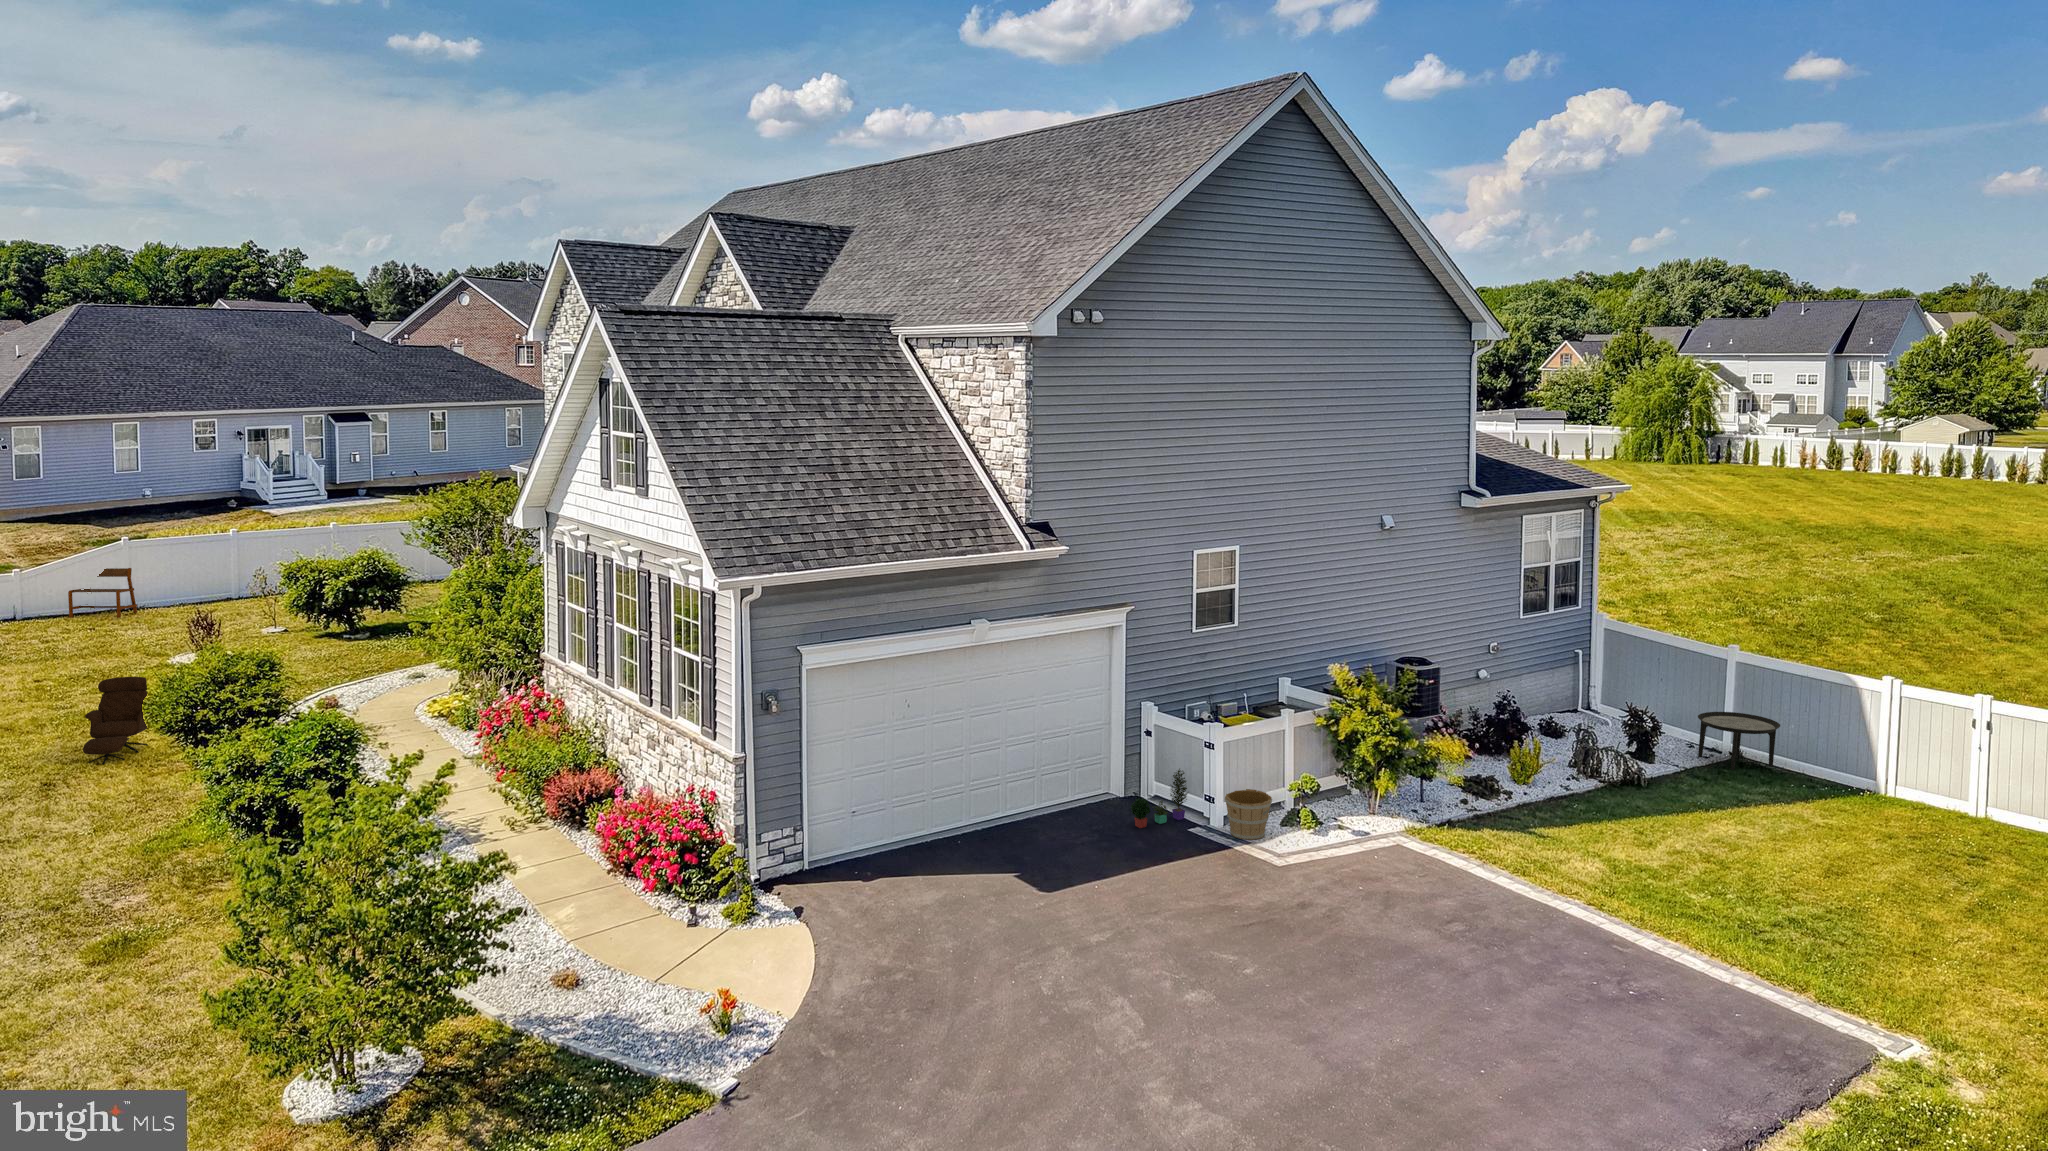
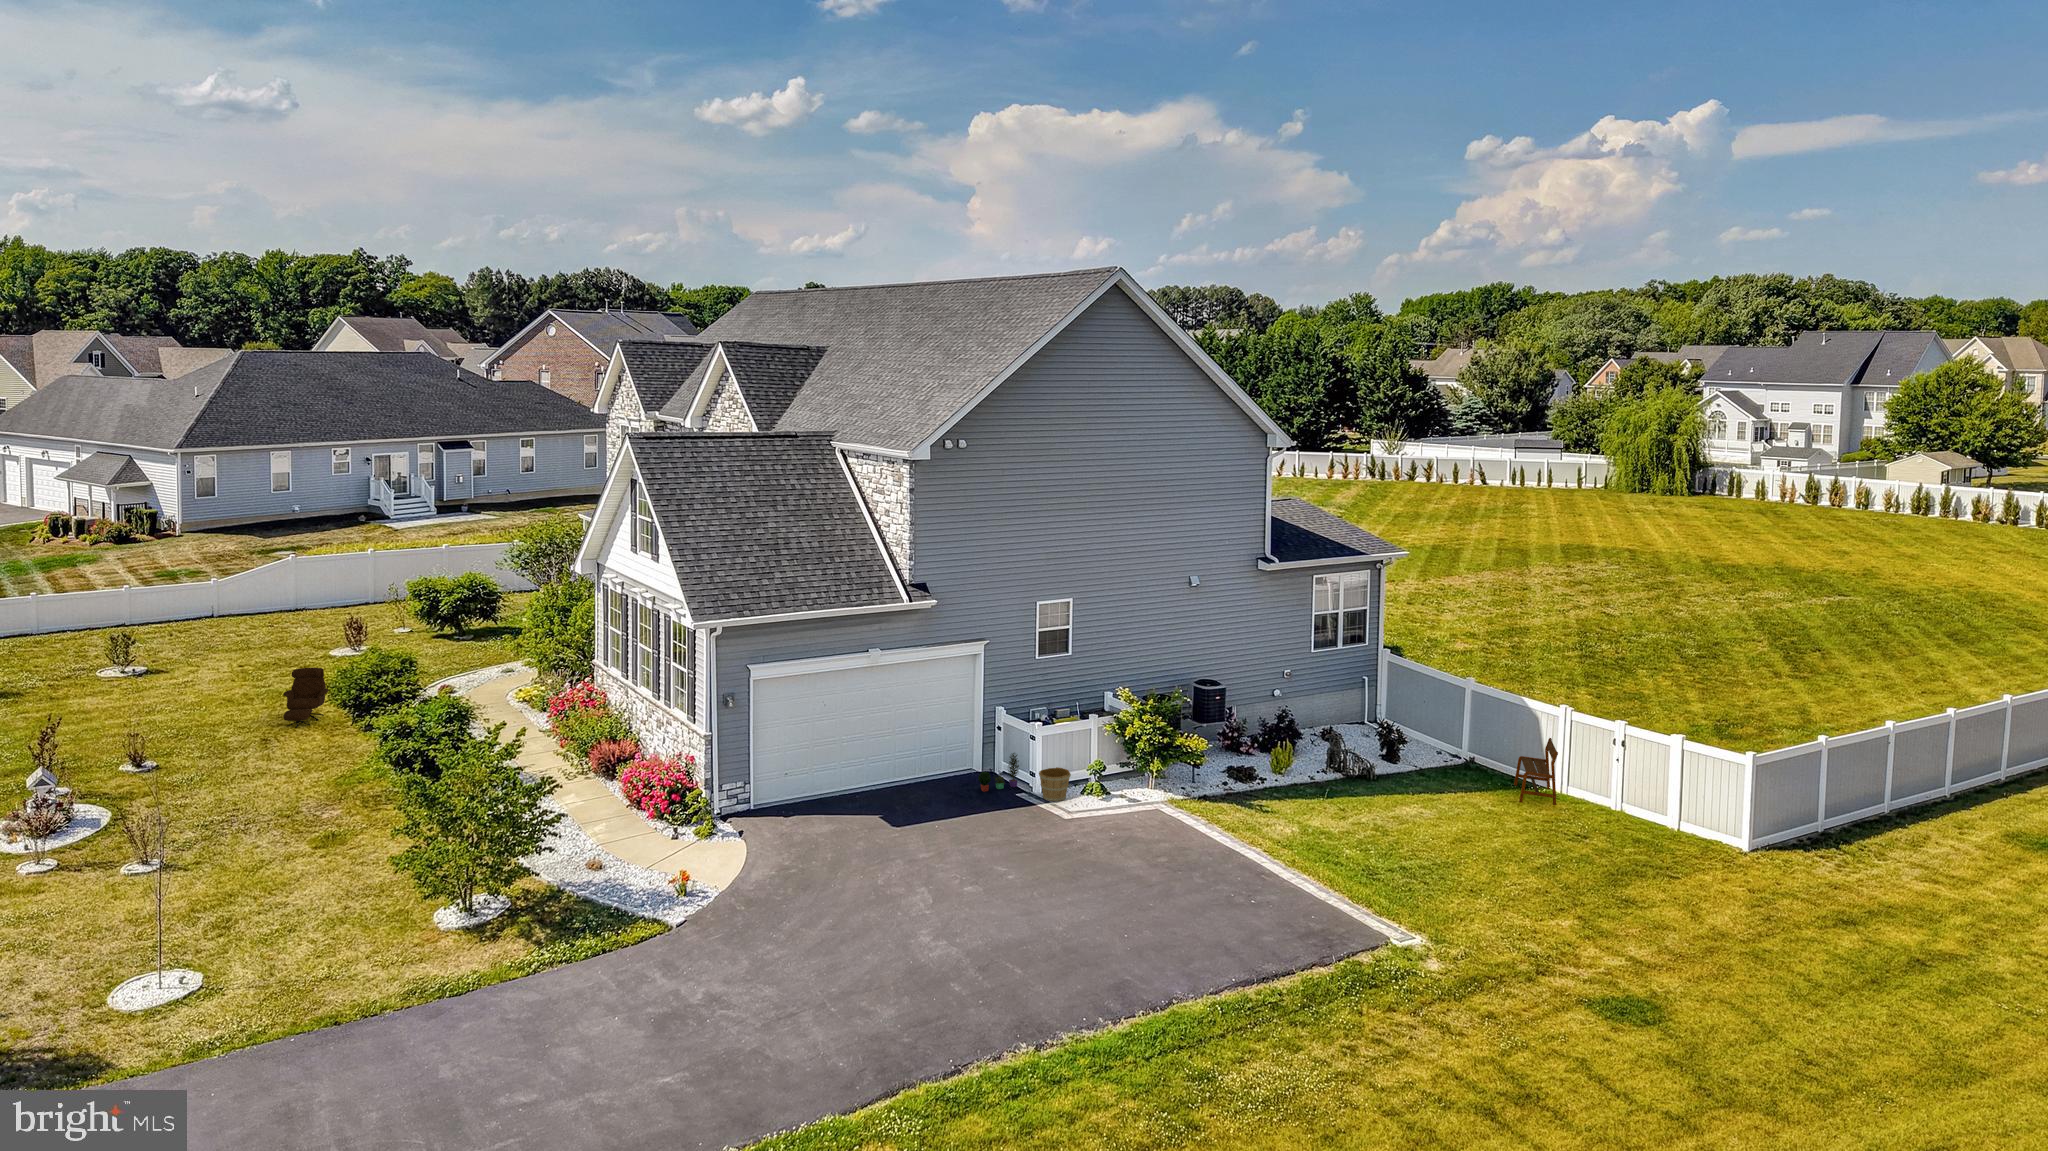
bench: present [68,568,137,618] -> present [1514,738,1558,805]
round table: present [1698,712,1780,770] -> none [1415,724,1470,766]

